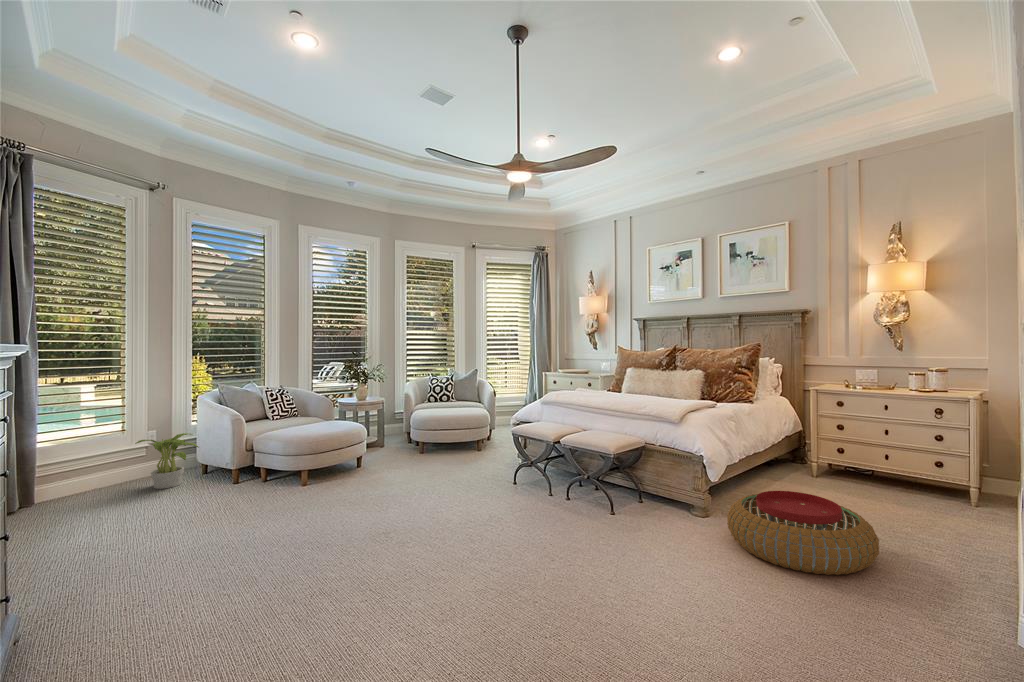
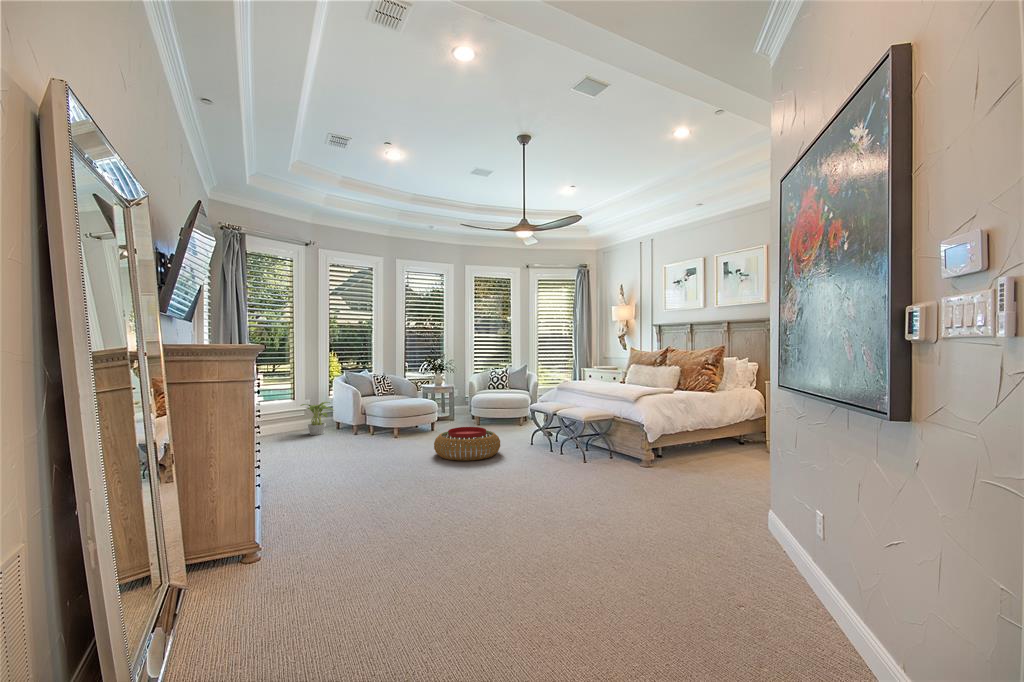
pouf: present [727,491,879,575] -> present [434,427,500,461]

